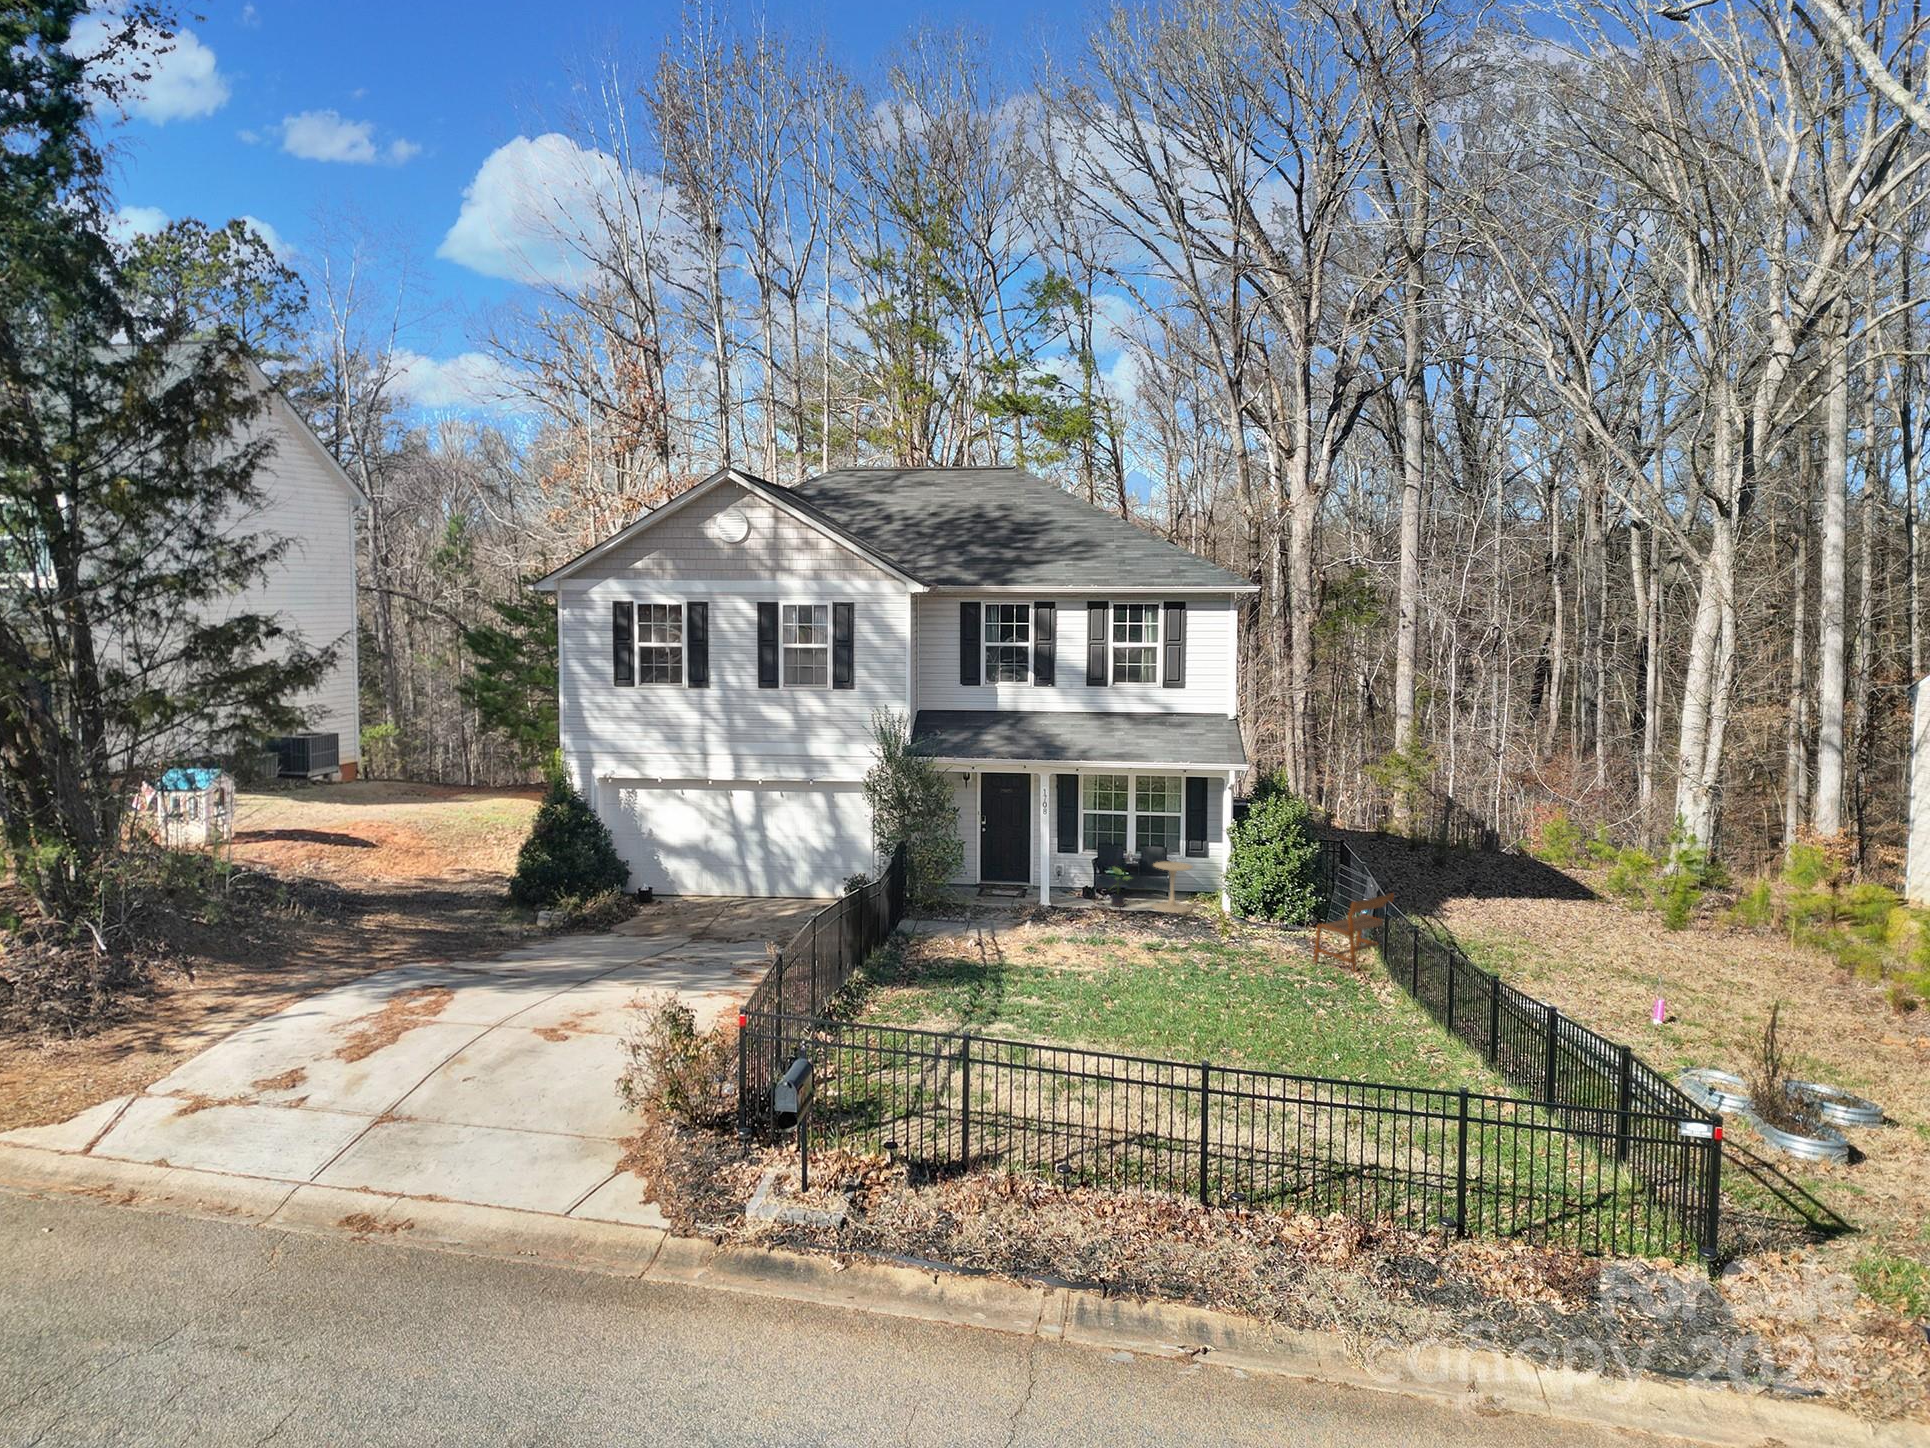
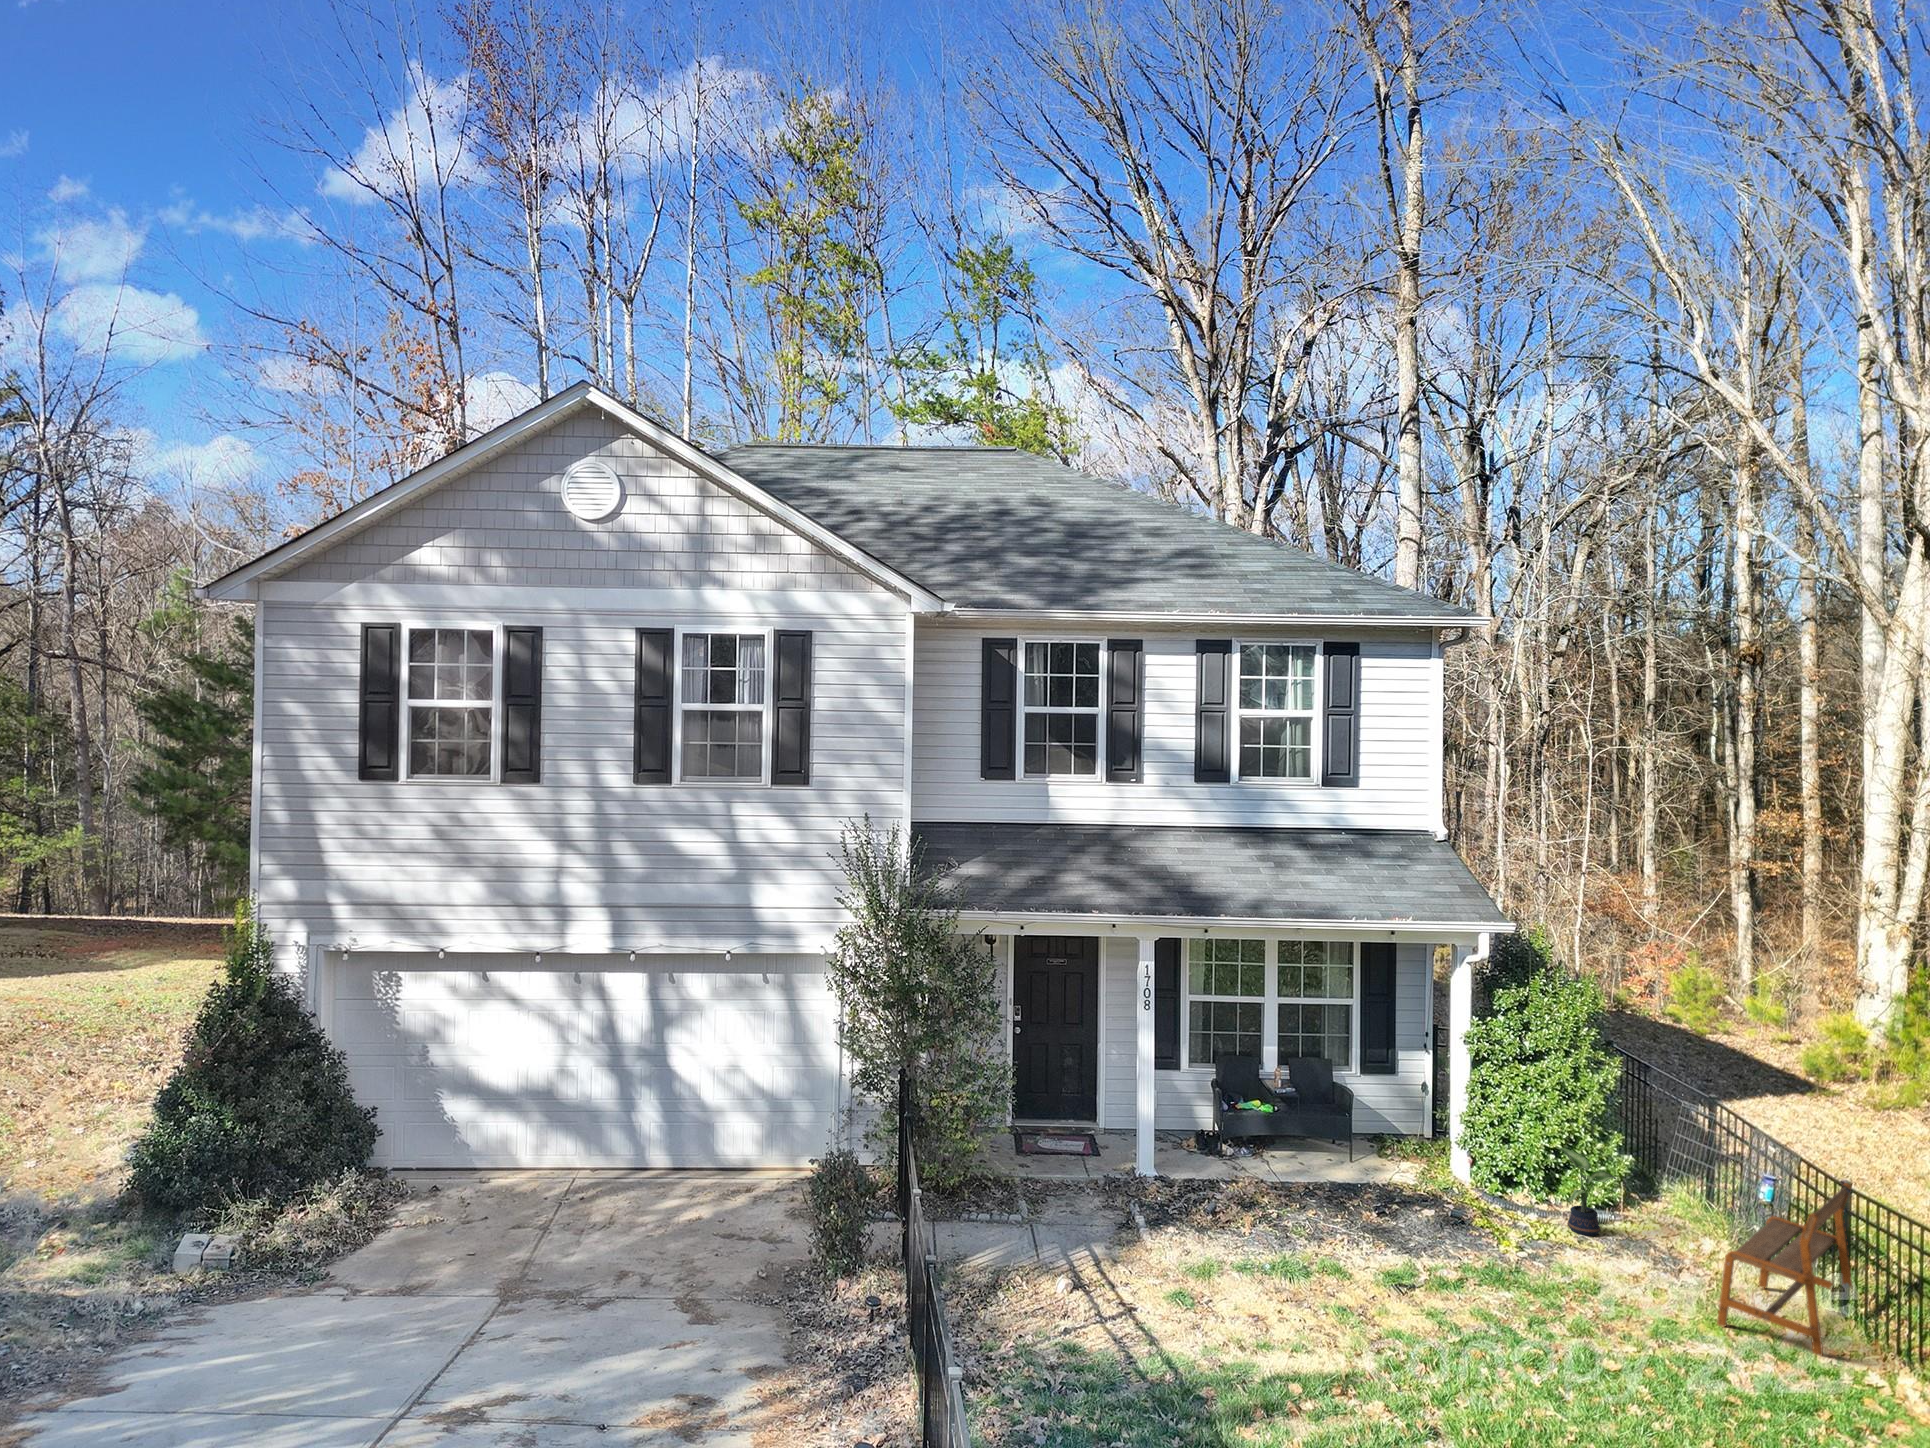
pedestal table: present [1152,862,1192,913] -> none [1317,1084,1390,1182]
potted plant: present [1111,866,1132,907] -> present [1561,1148,1616,1236]

